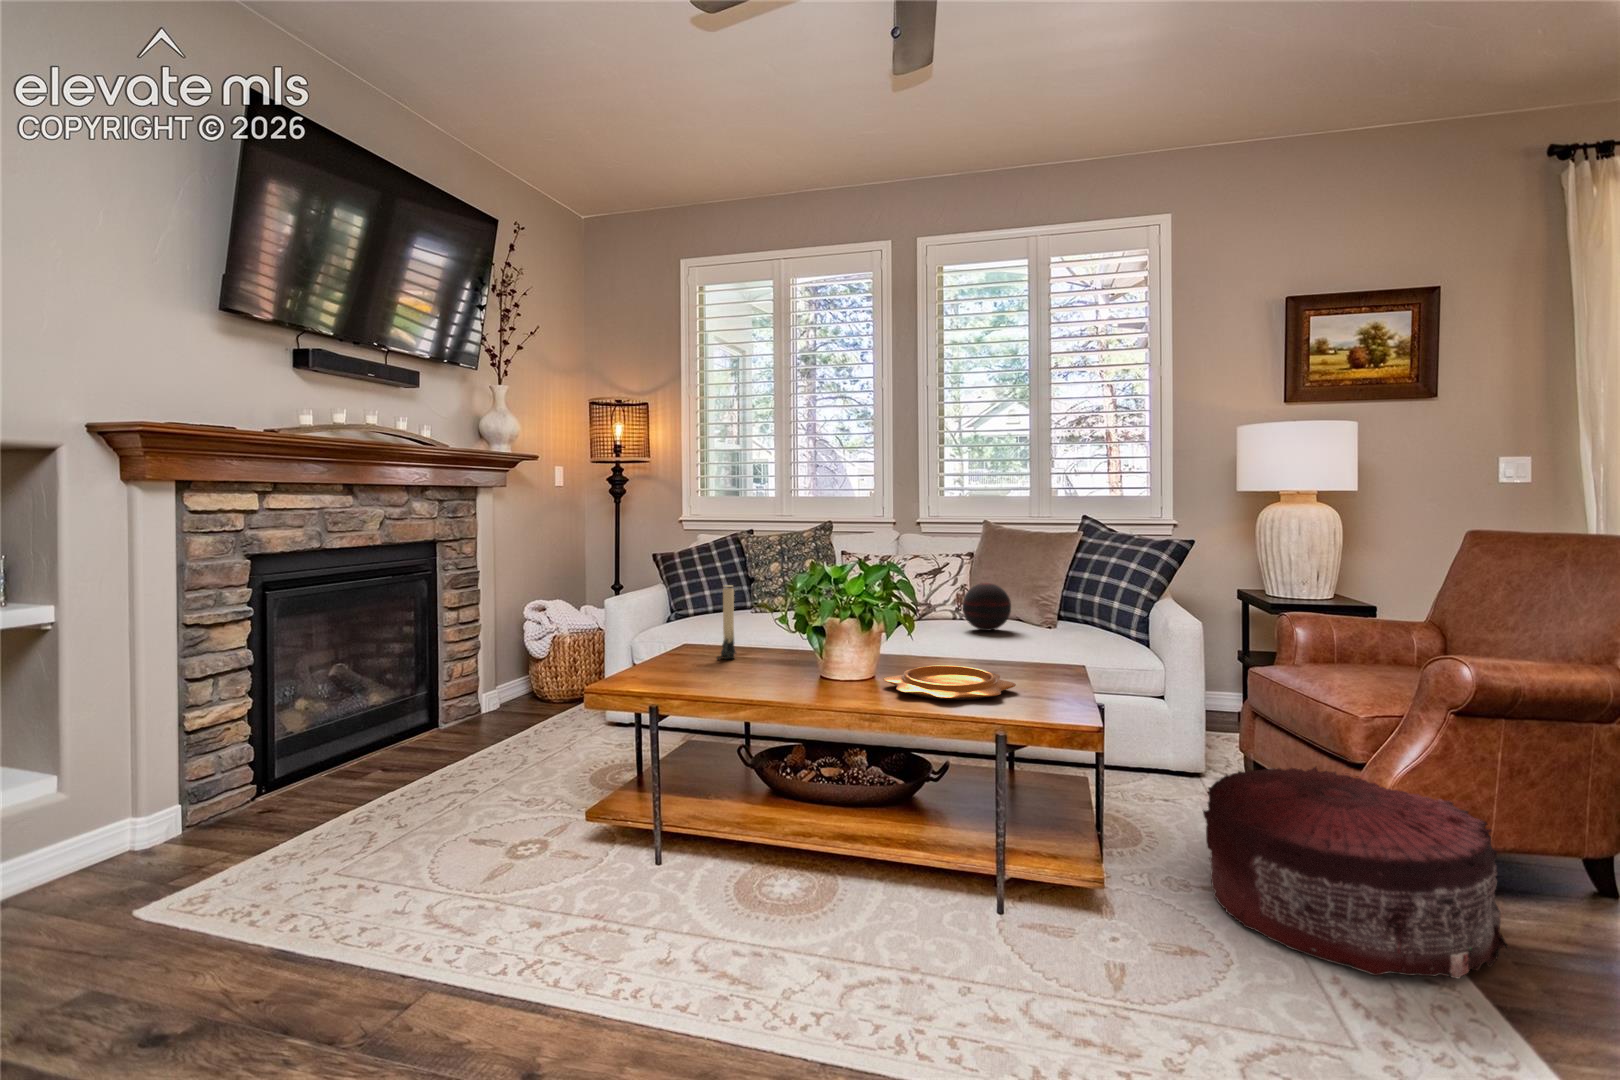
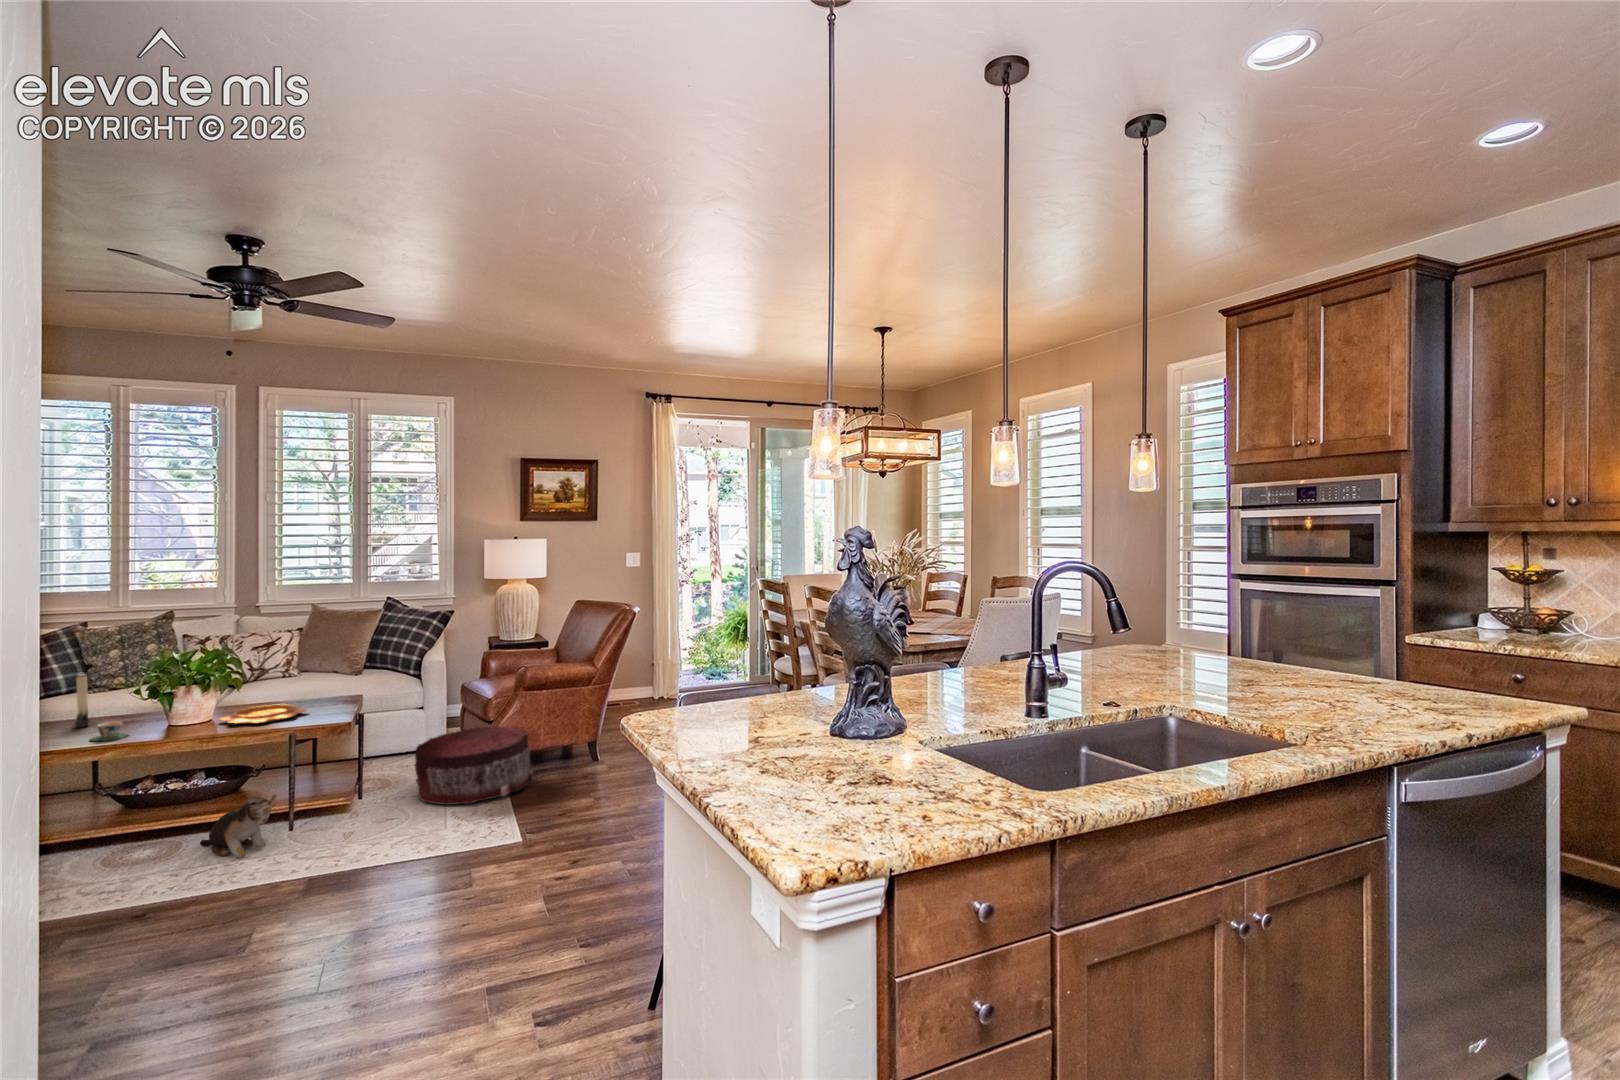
decorative orb: present [962,583,1011,631] -> none [290,650,328,682]
teacup: none [724,660,771,691] -> present [90,721,128,741]
plush toy: none [857,860,987,975] -> present [200,795,276,858]

